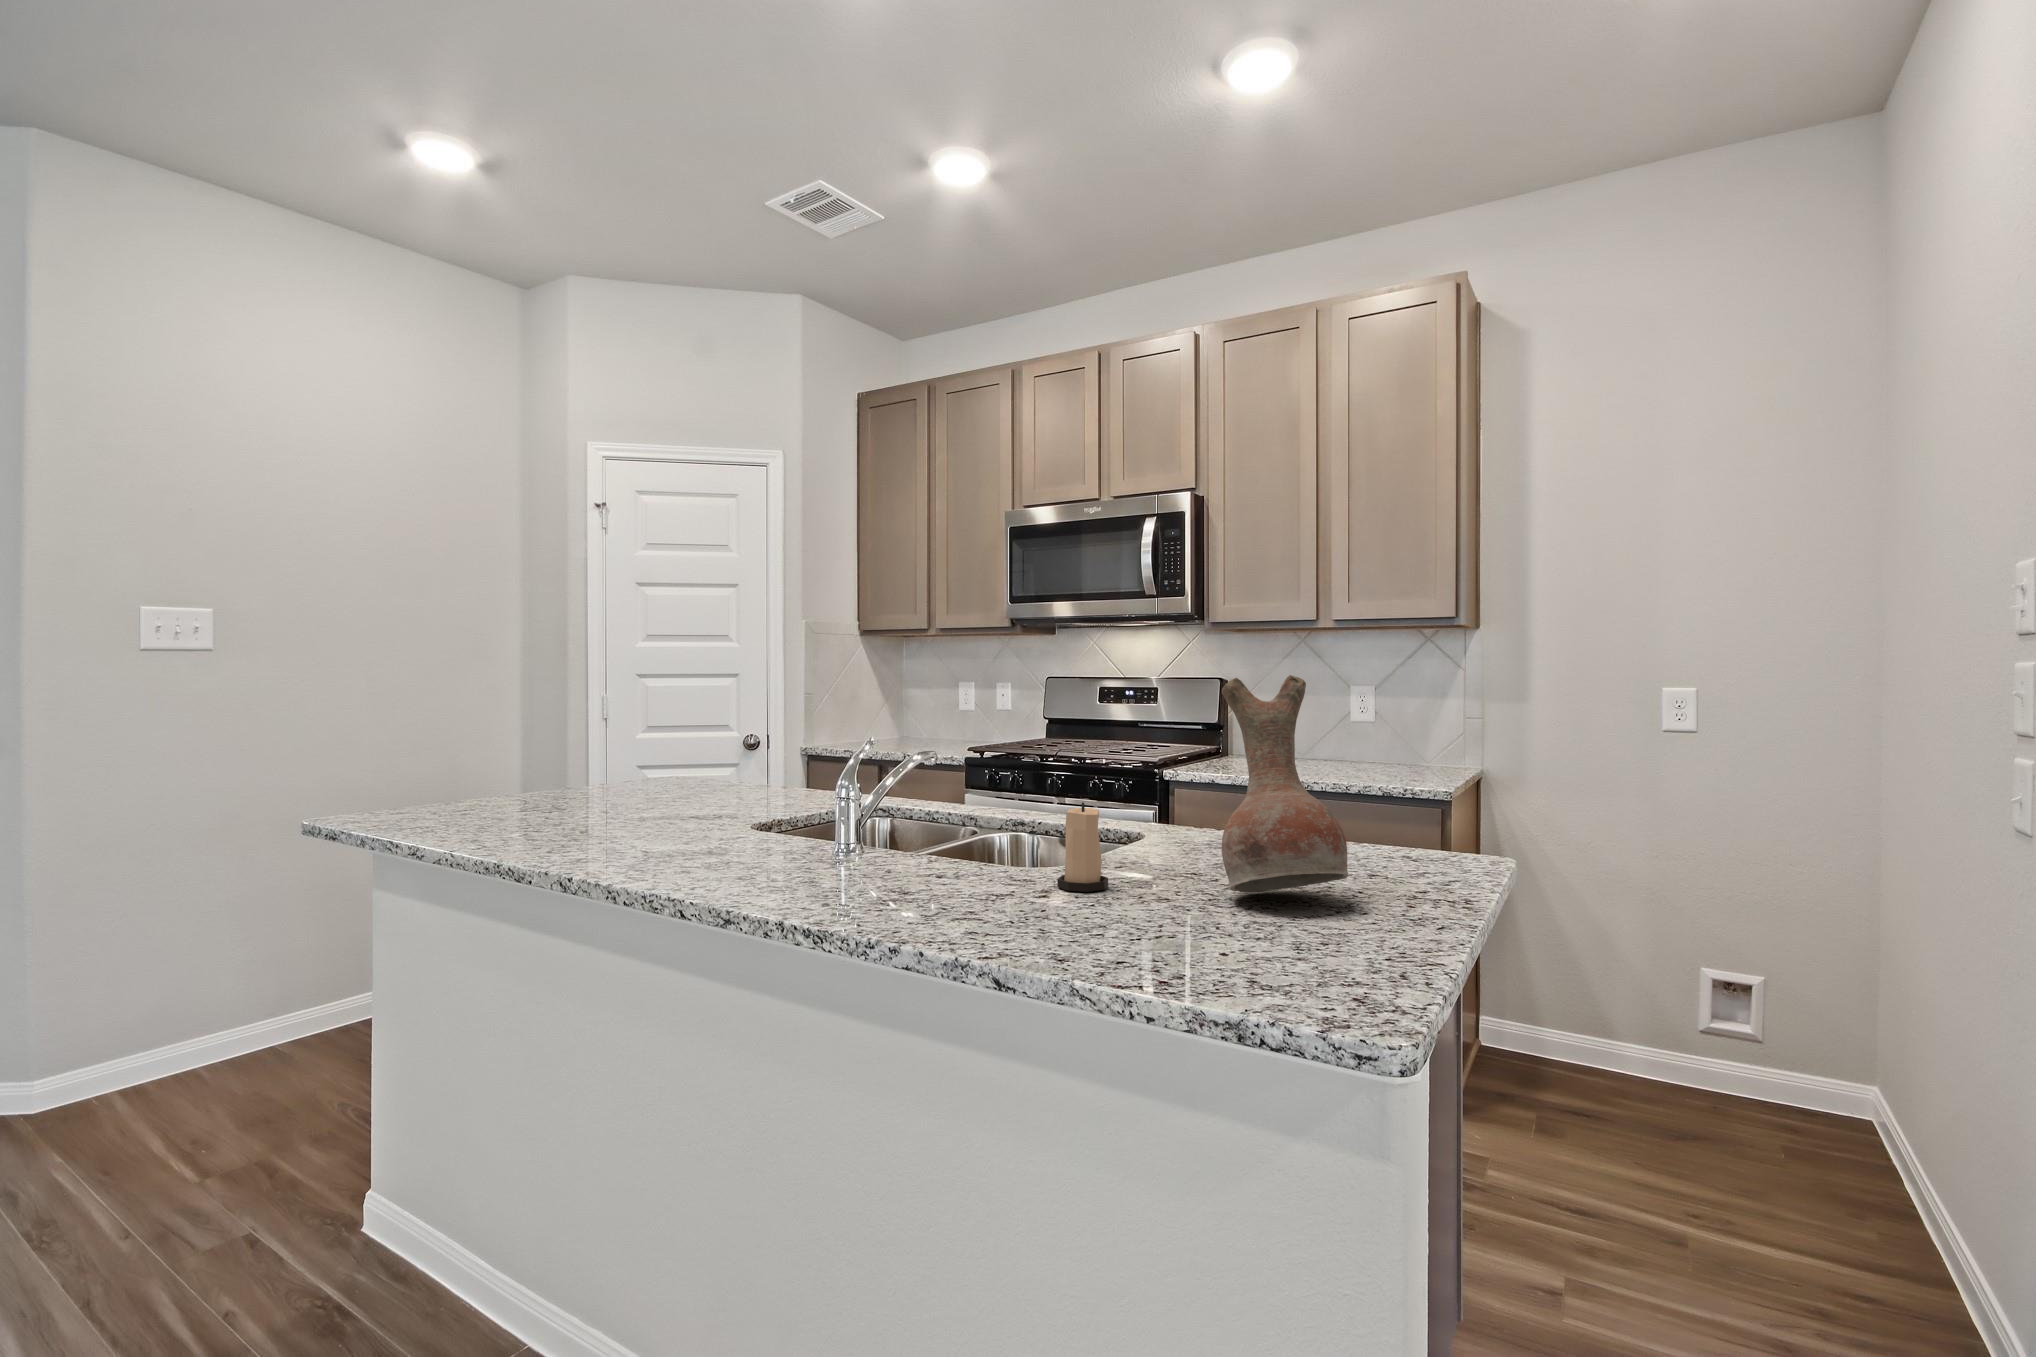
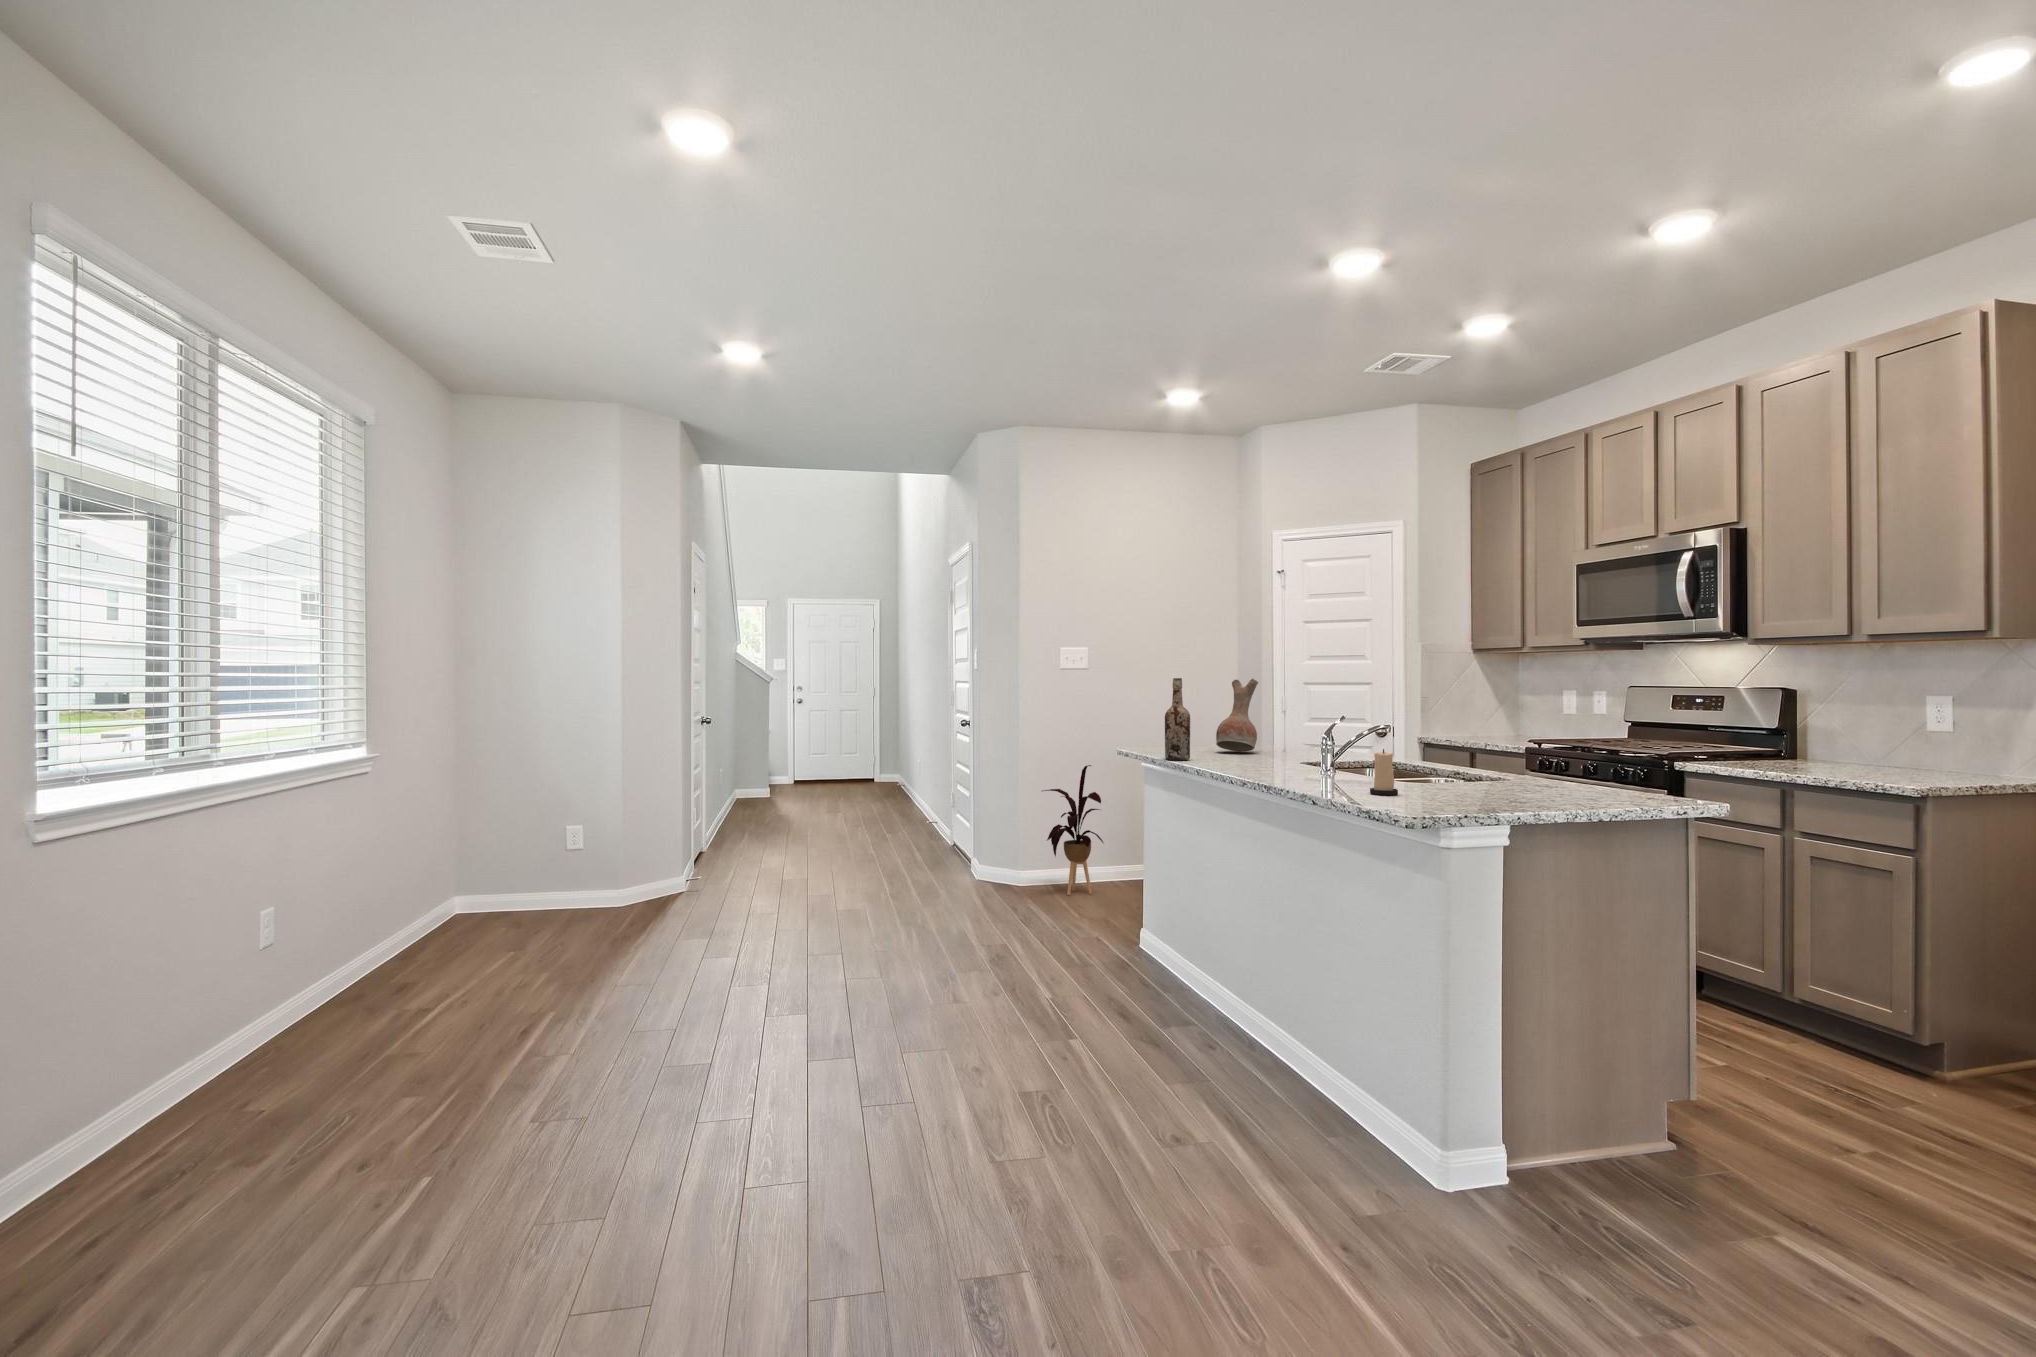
wine bottle: none [506,668,563,836] -> present [1165,678,1190,760]
vase: present [1222,675,1348,892] -> present [1216,679,1258,751]
house plant: none [113,836,280,1100] -> present [1043,765,1103,895]

